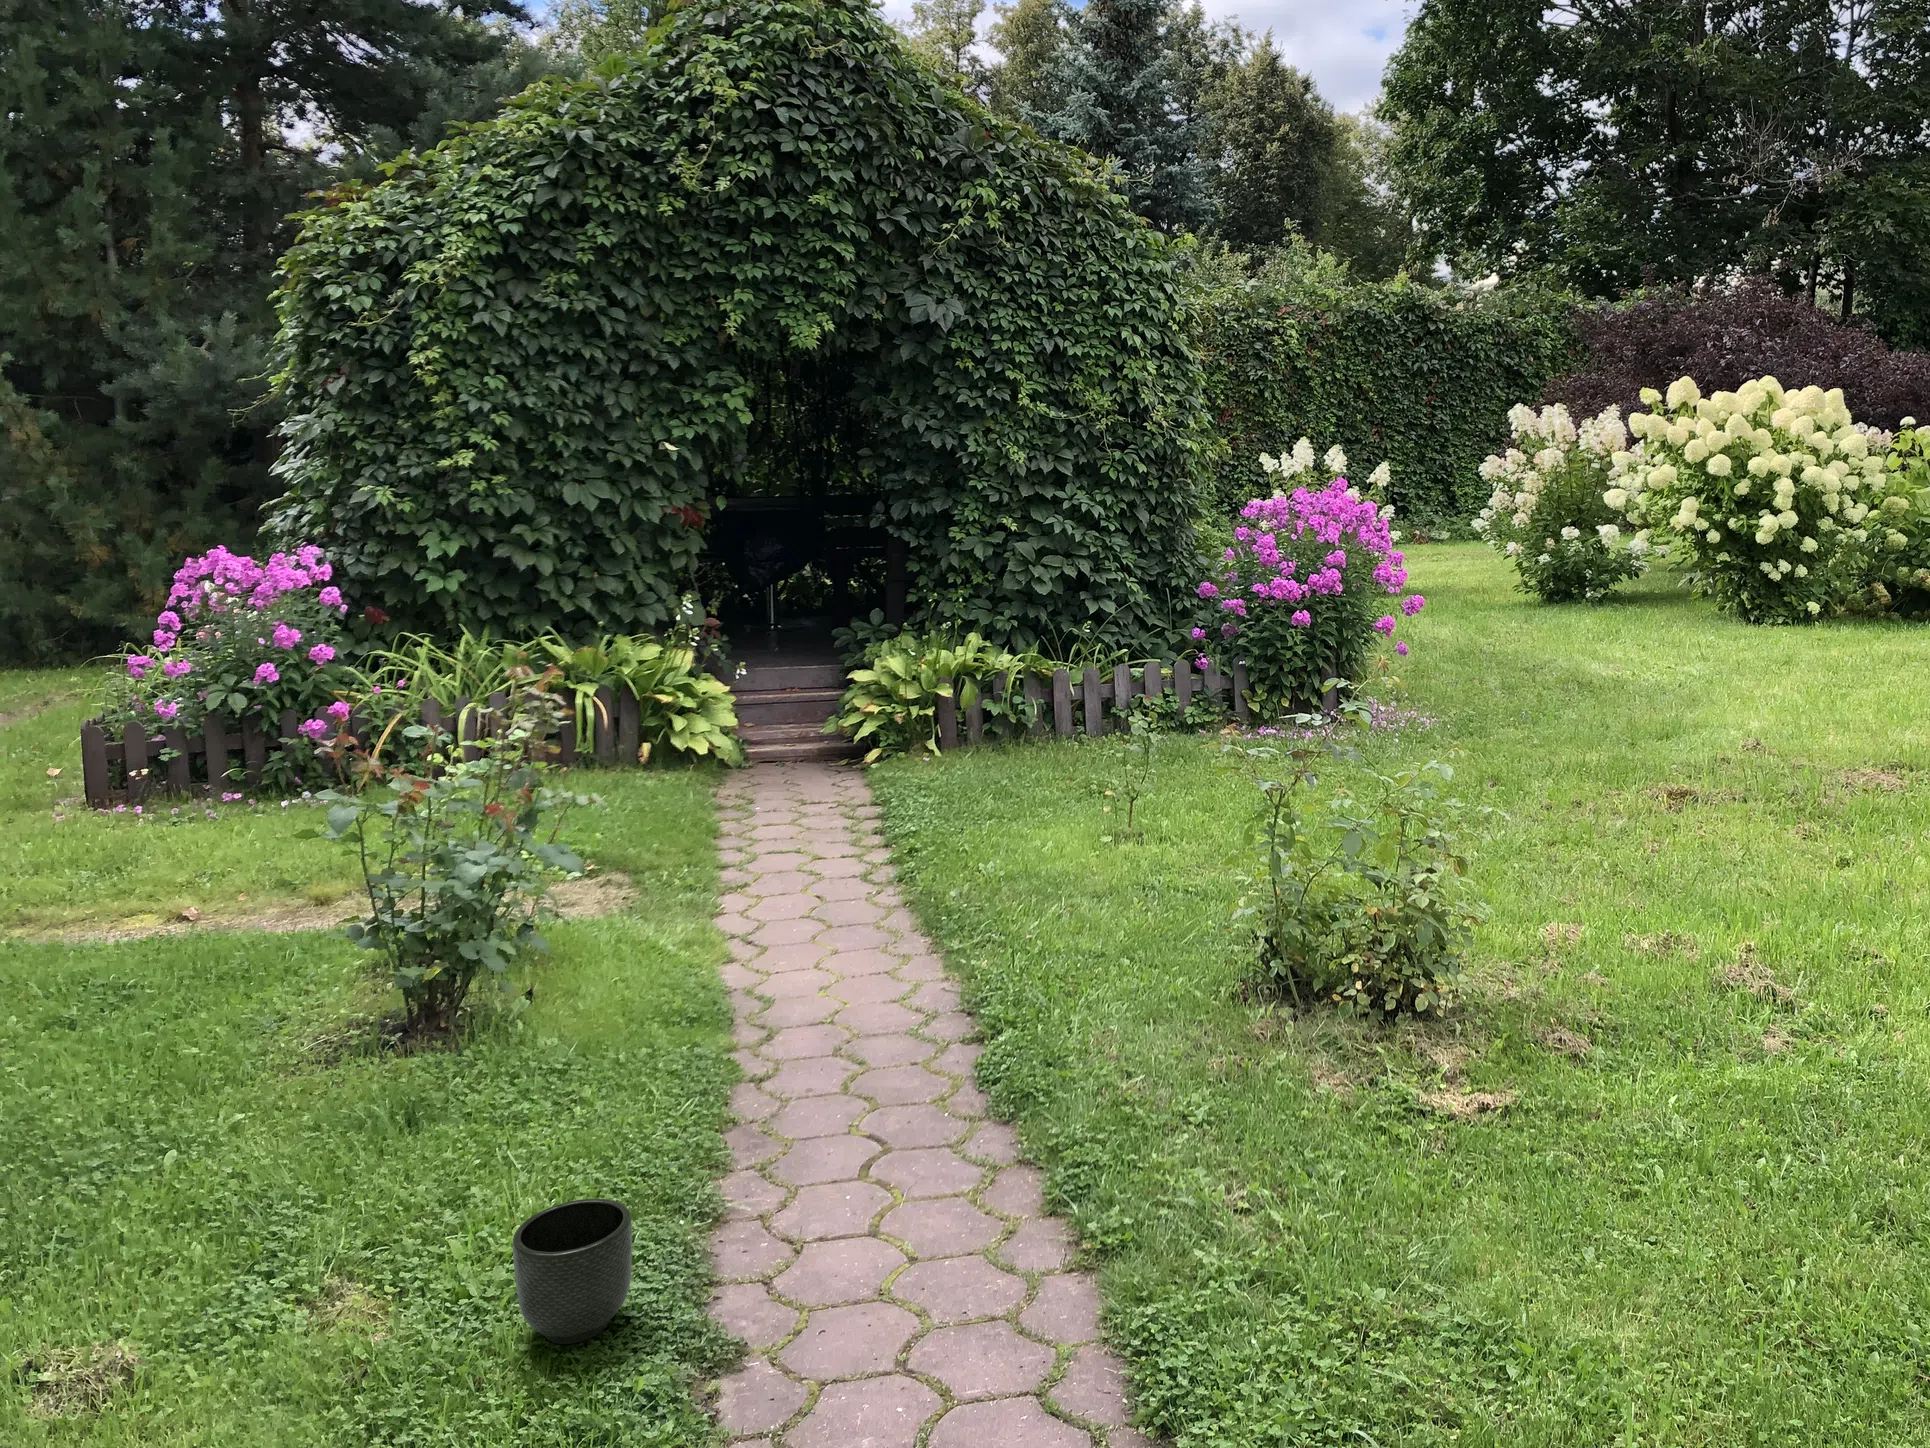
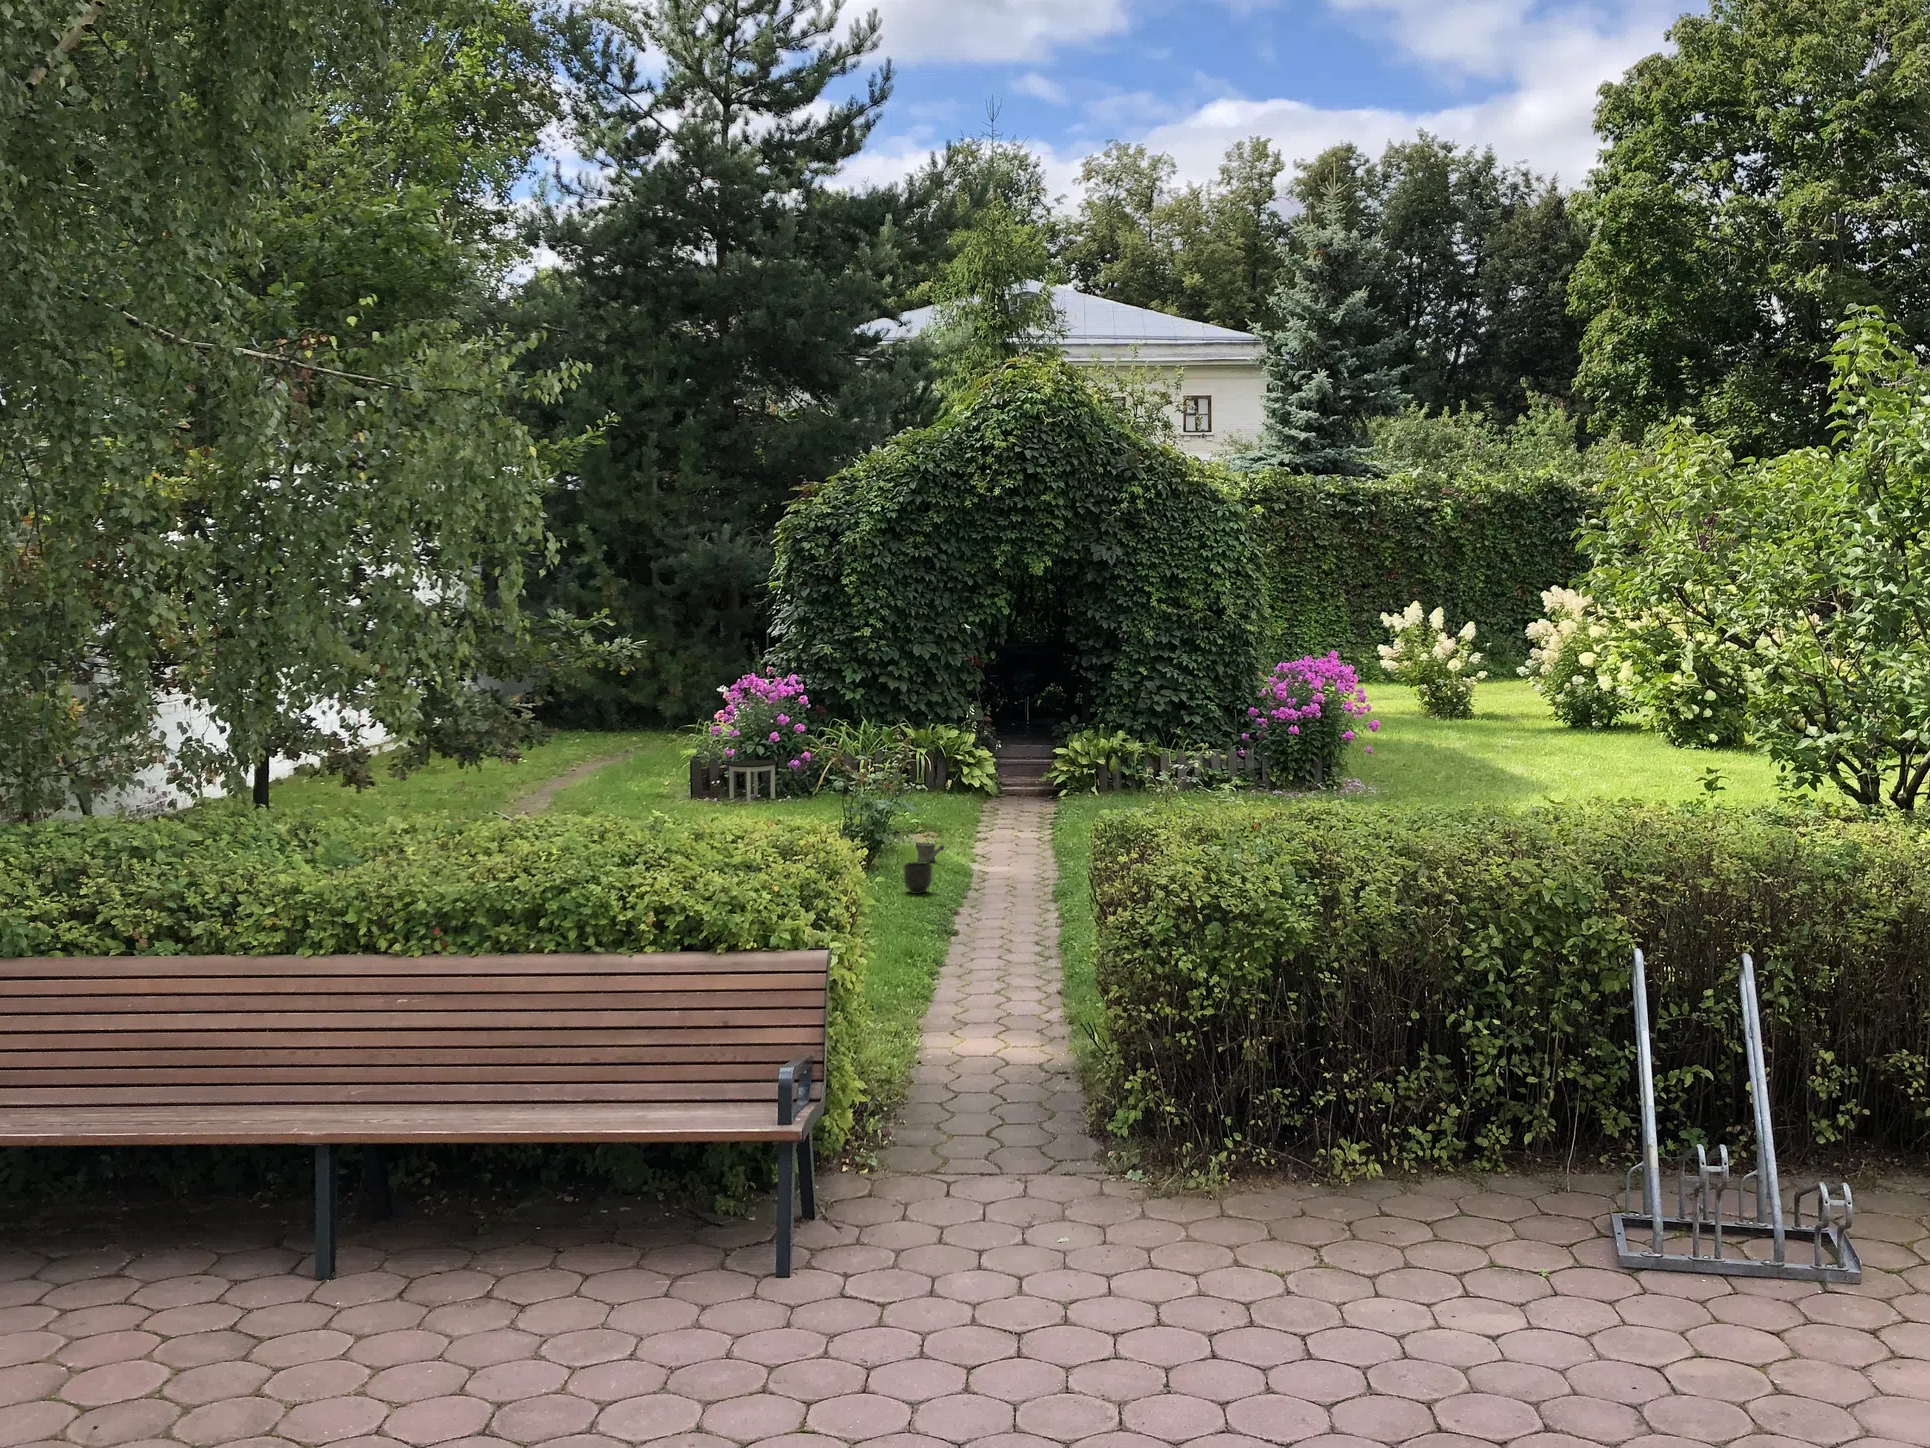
round table: none [136,729,259,826] -> present [728,760,776,802]
watering can: none [574,997,662,1064] -> present [916,842,944,863]

